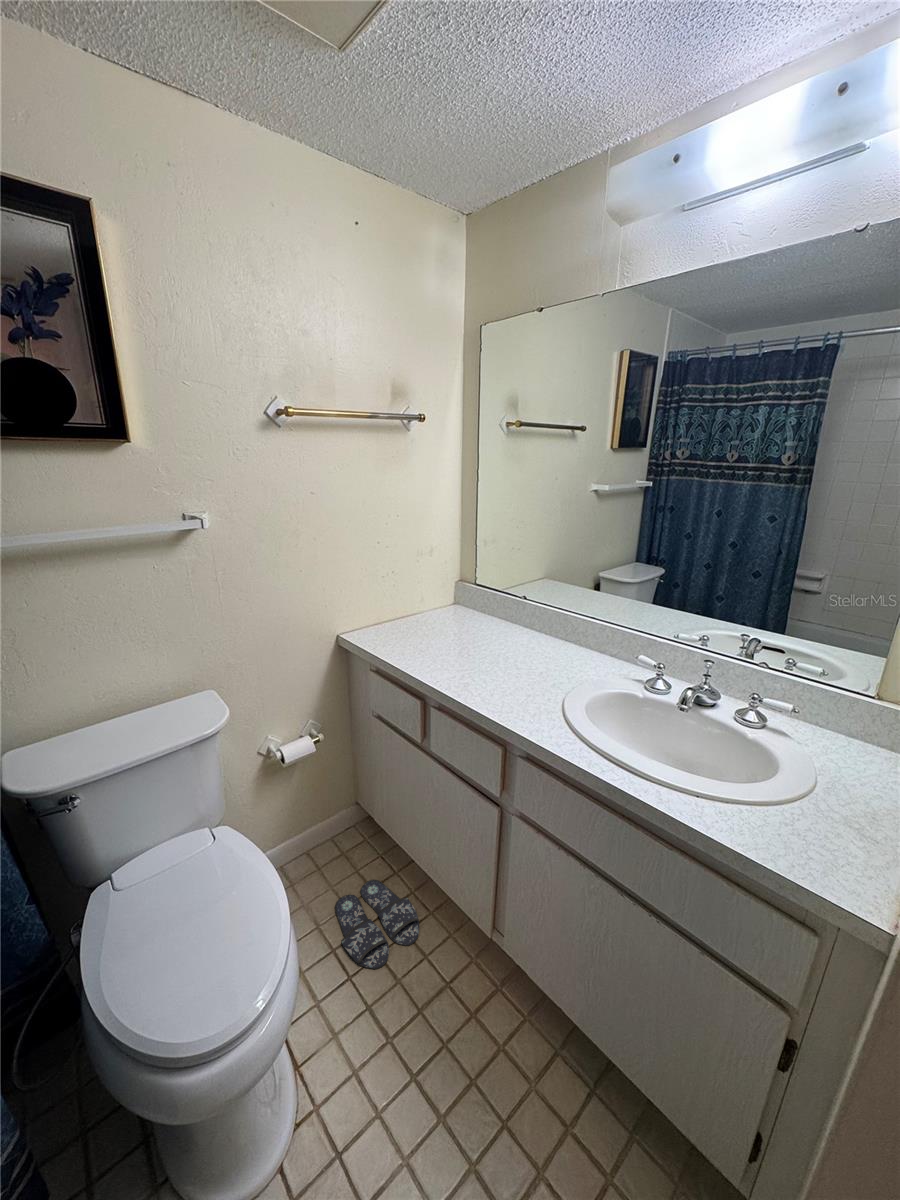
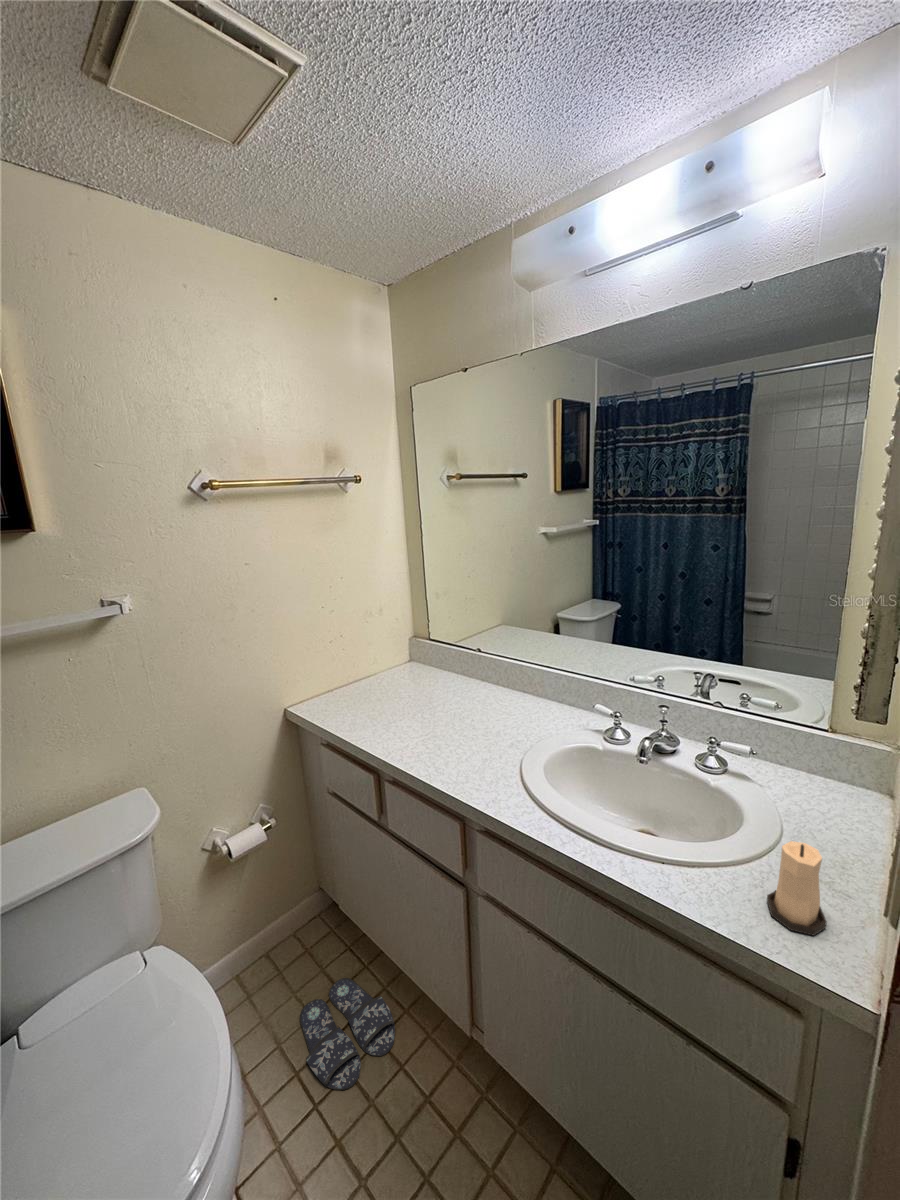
candle: none [801,783,865,867] -> present [767,841,827,935]

